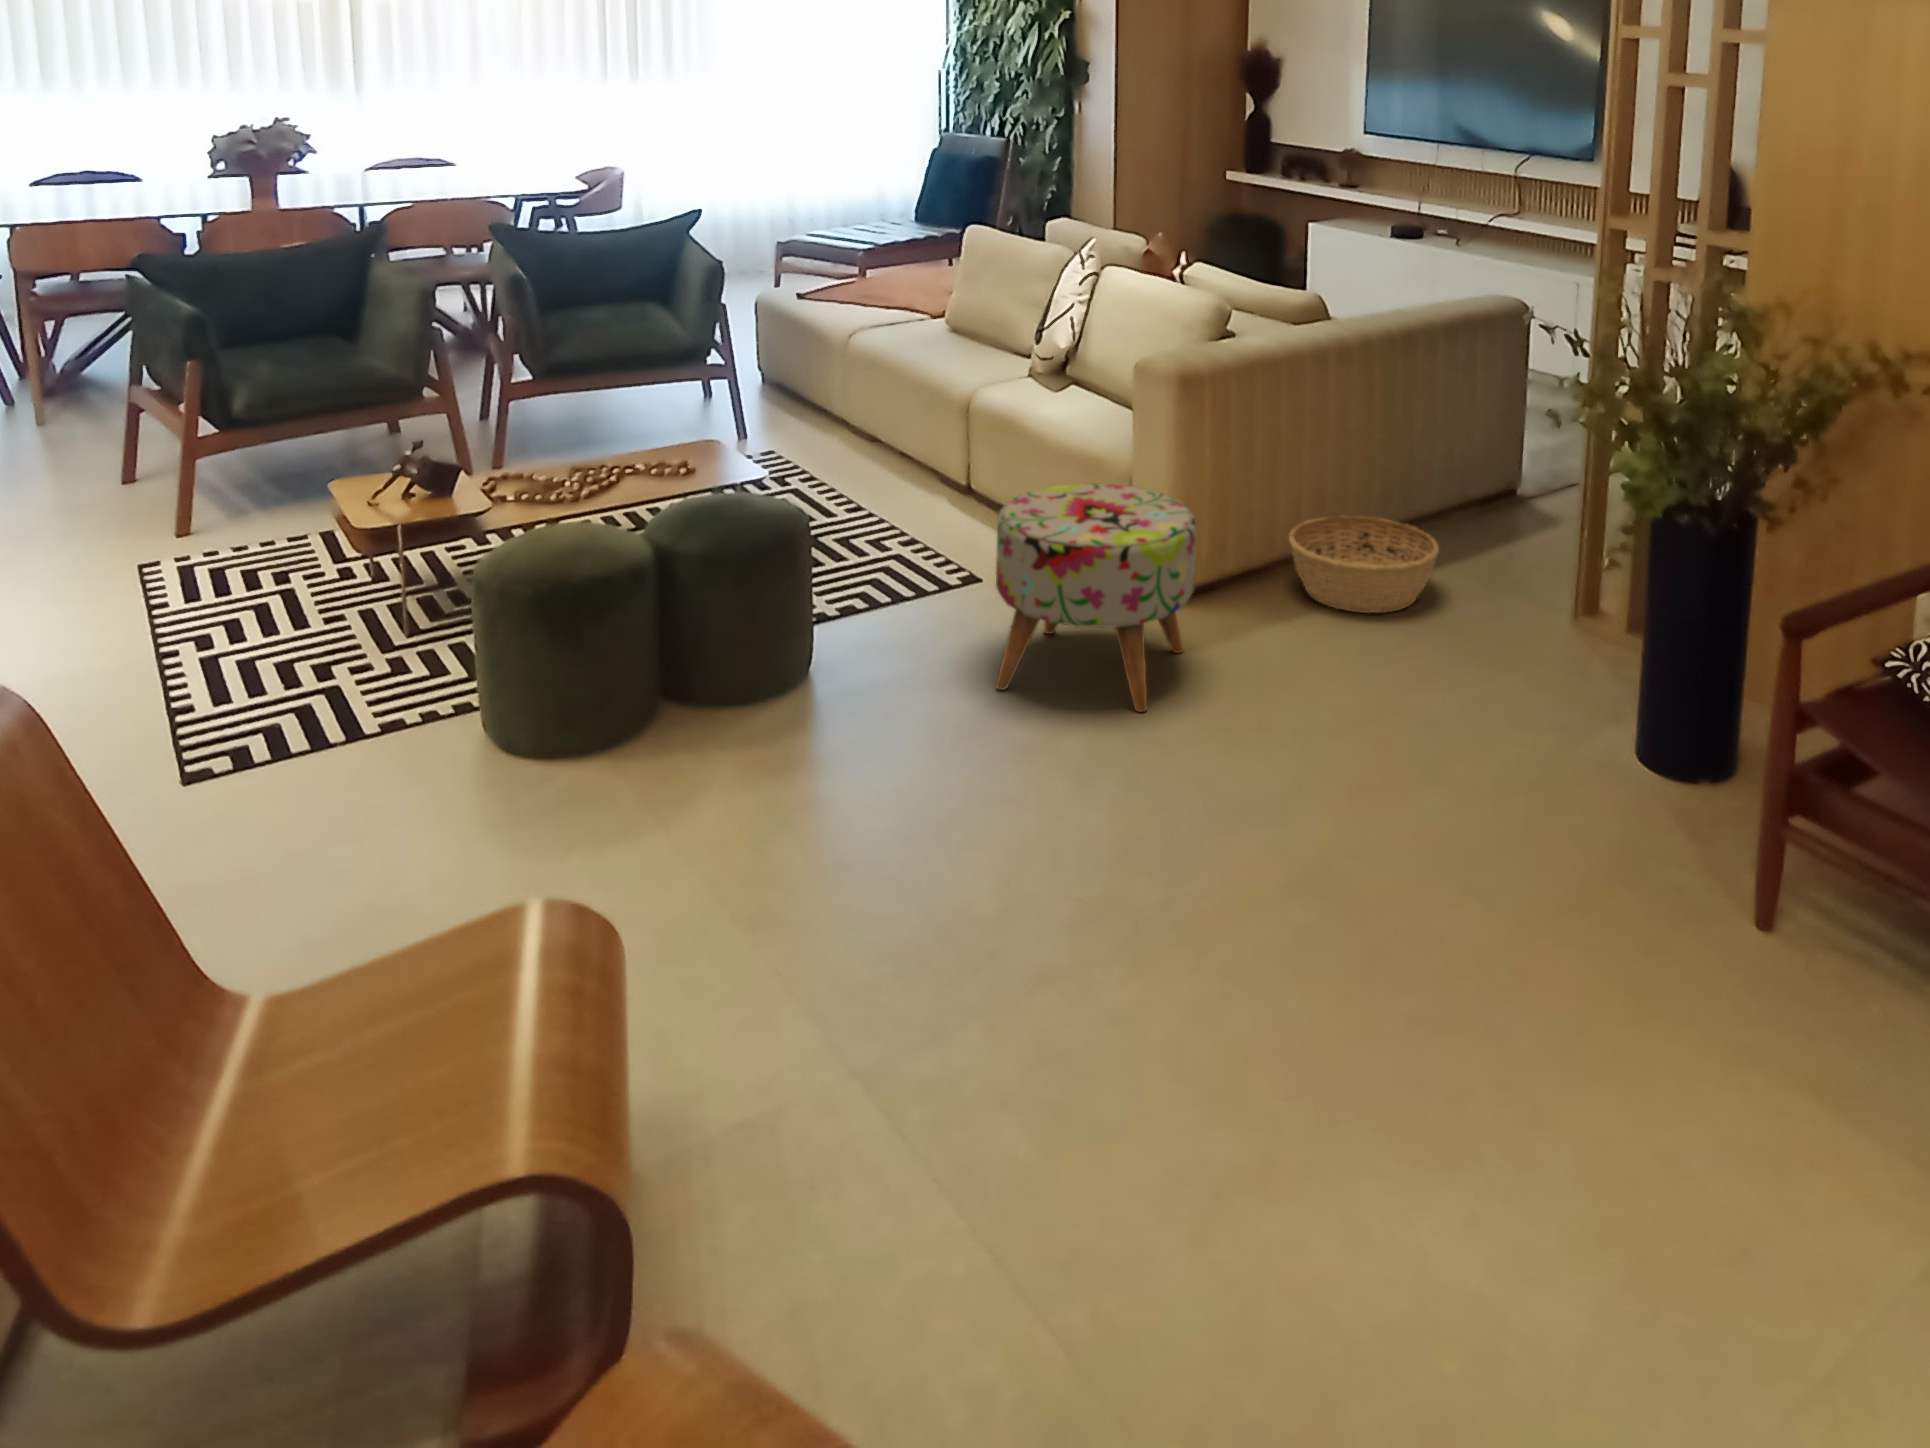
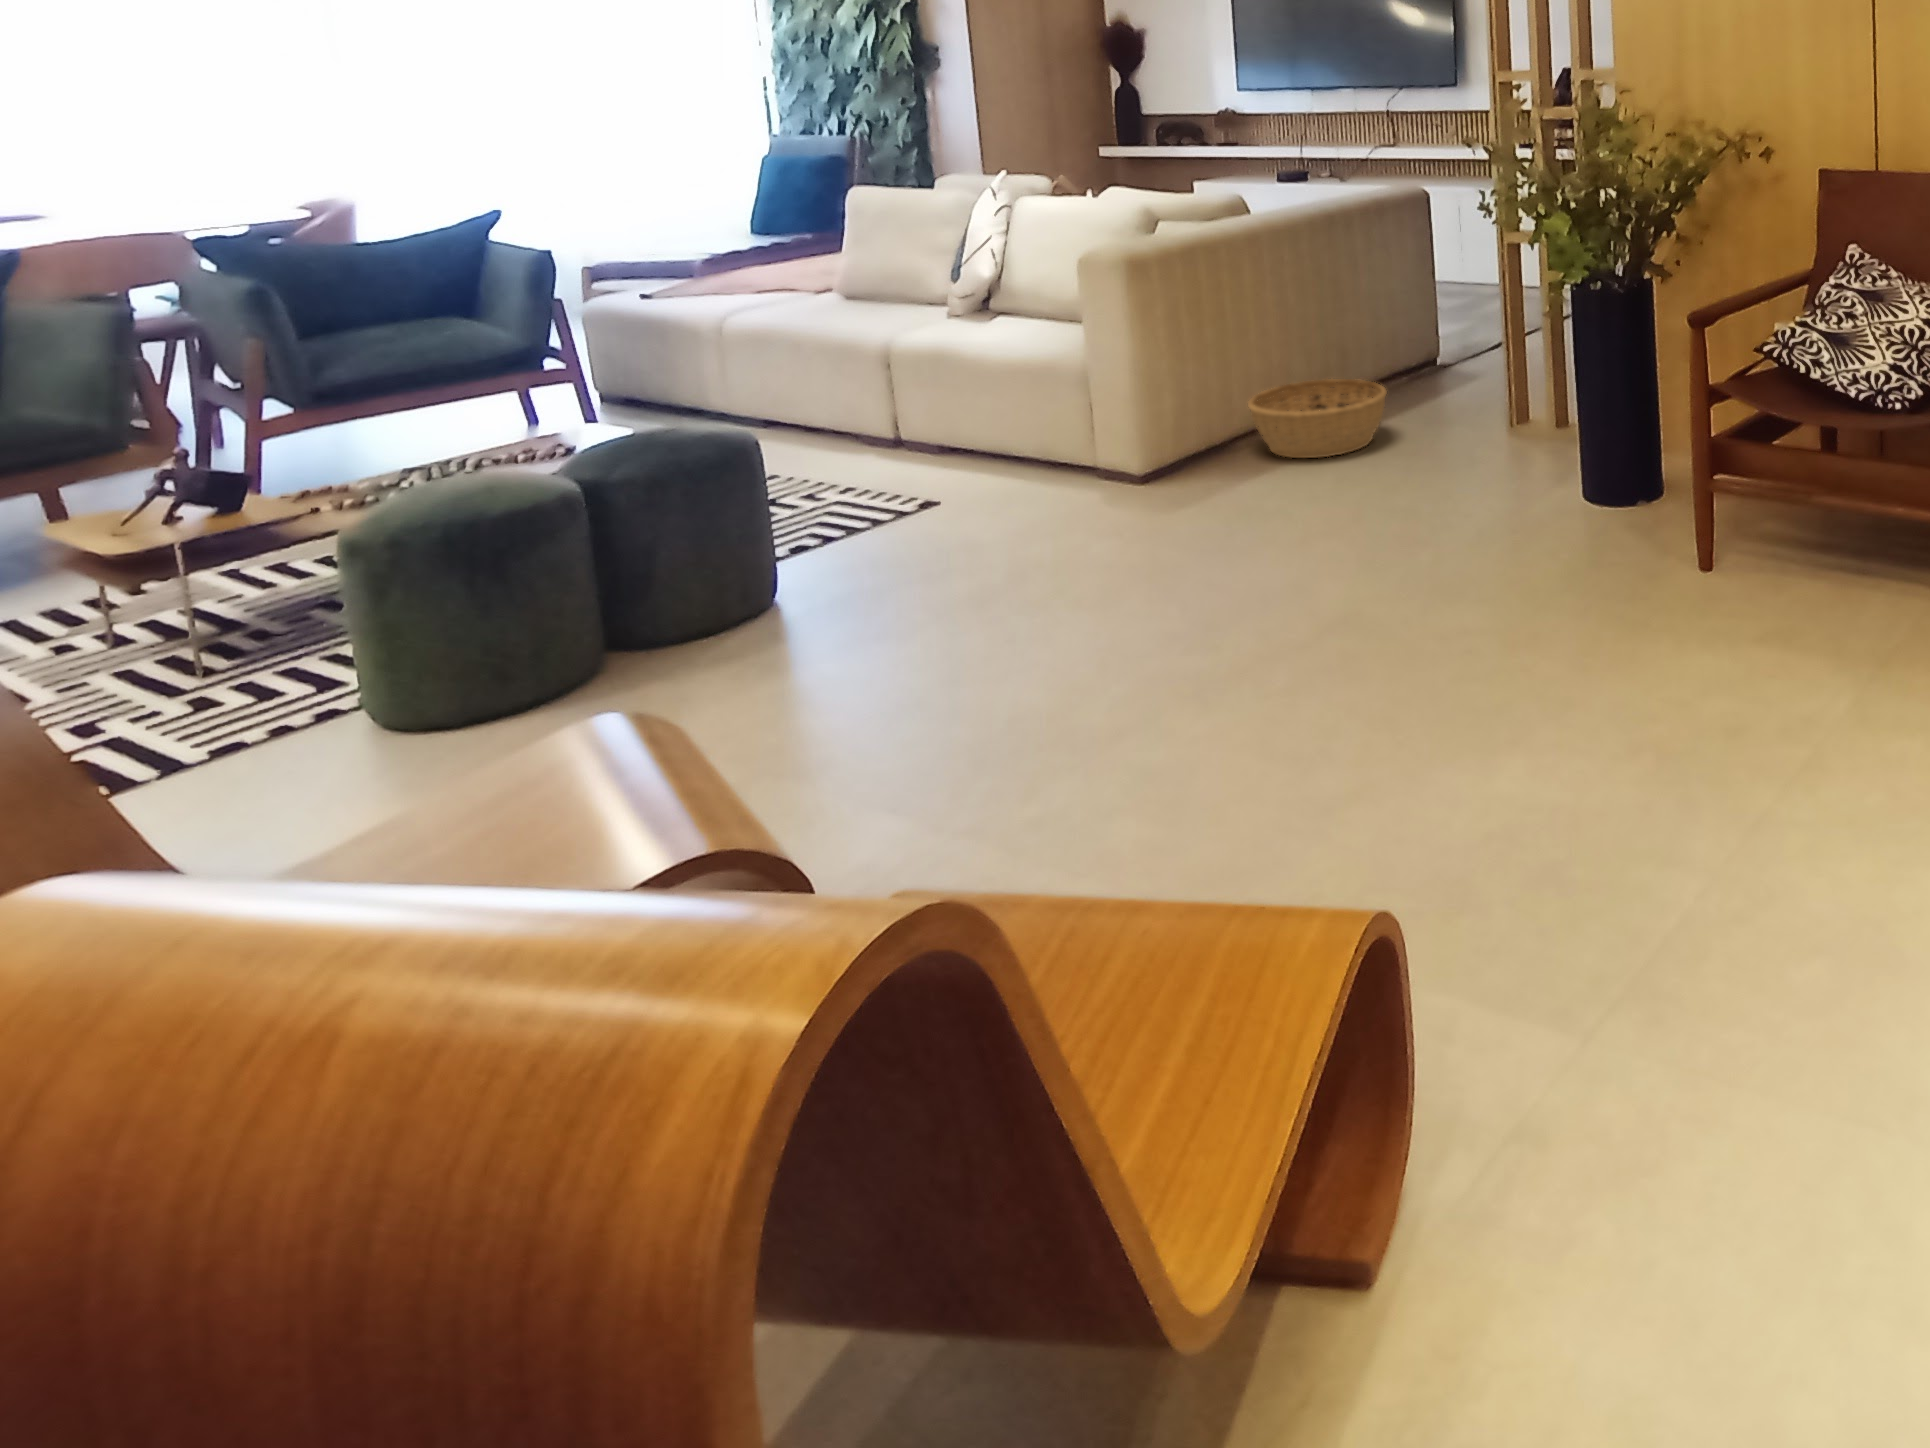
ottoman: present [996,483,1196,712] -> none [963,368,1175,577]

